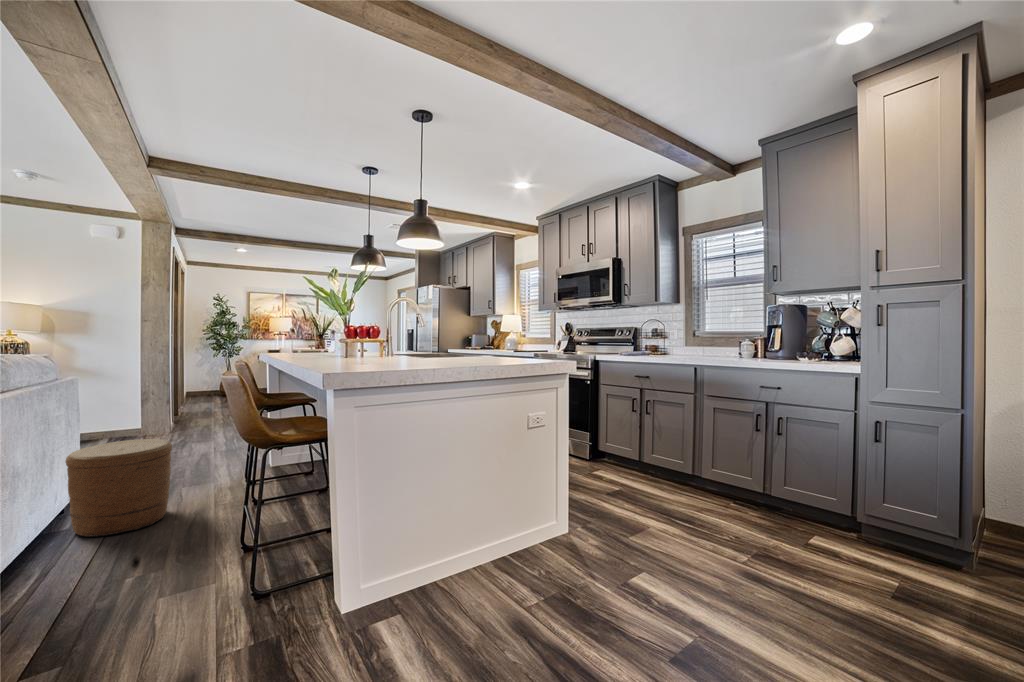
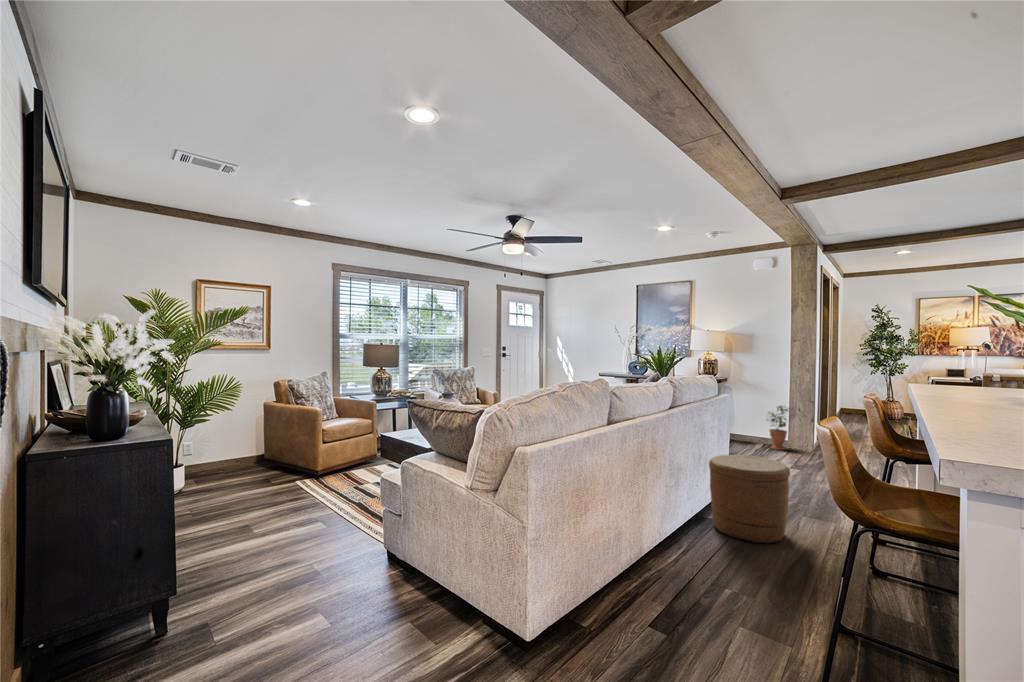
potted plant: none [113,389,143,440] -> present [769,406,788,450]

